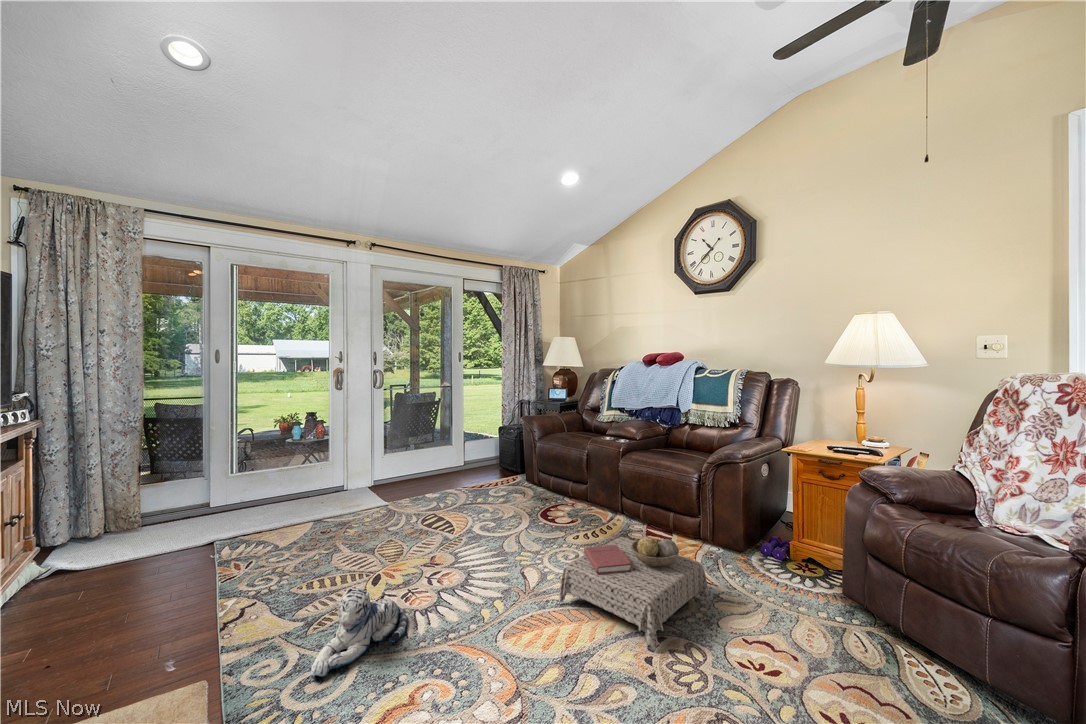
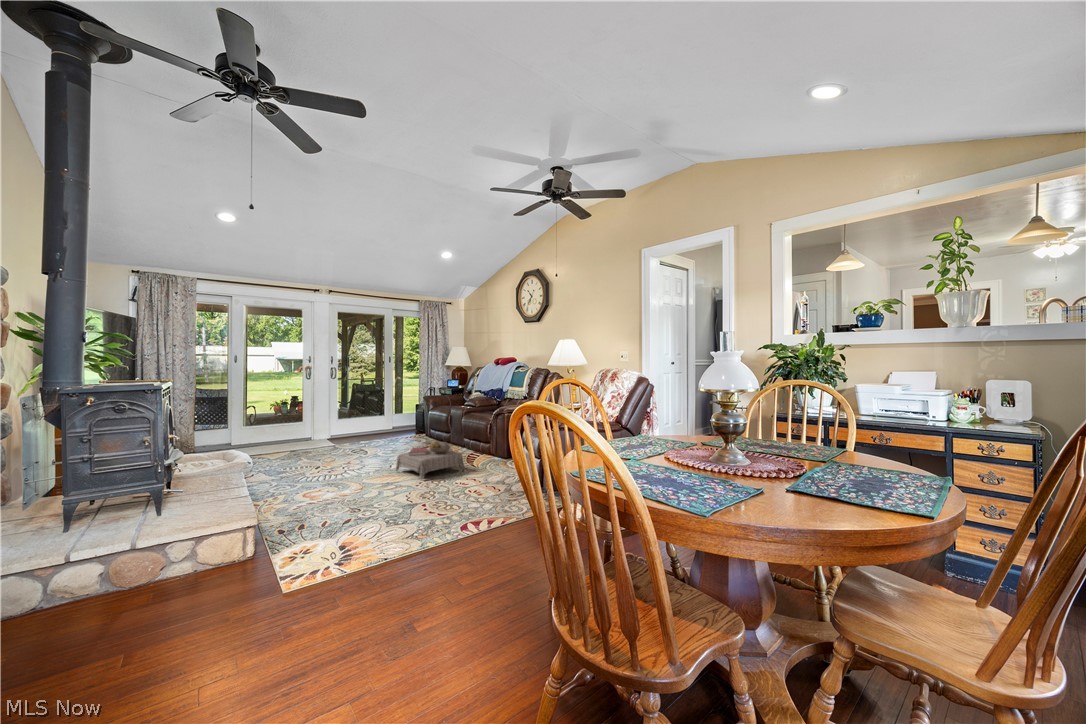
plush toy: present [310,589,407,677] -> none [279,456,325,485]

